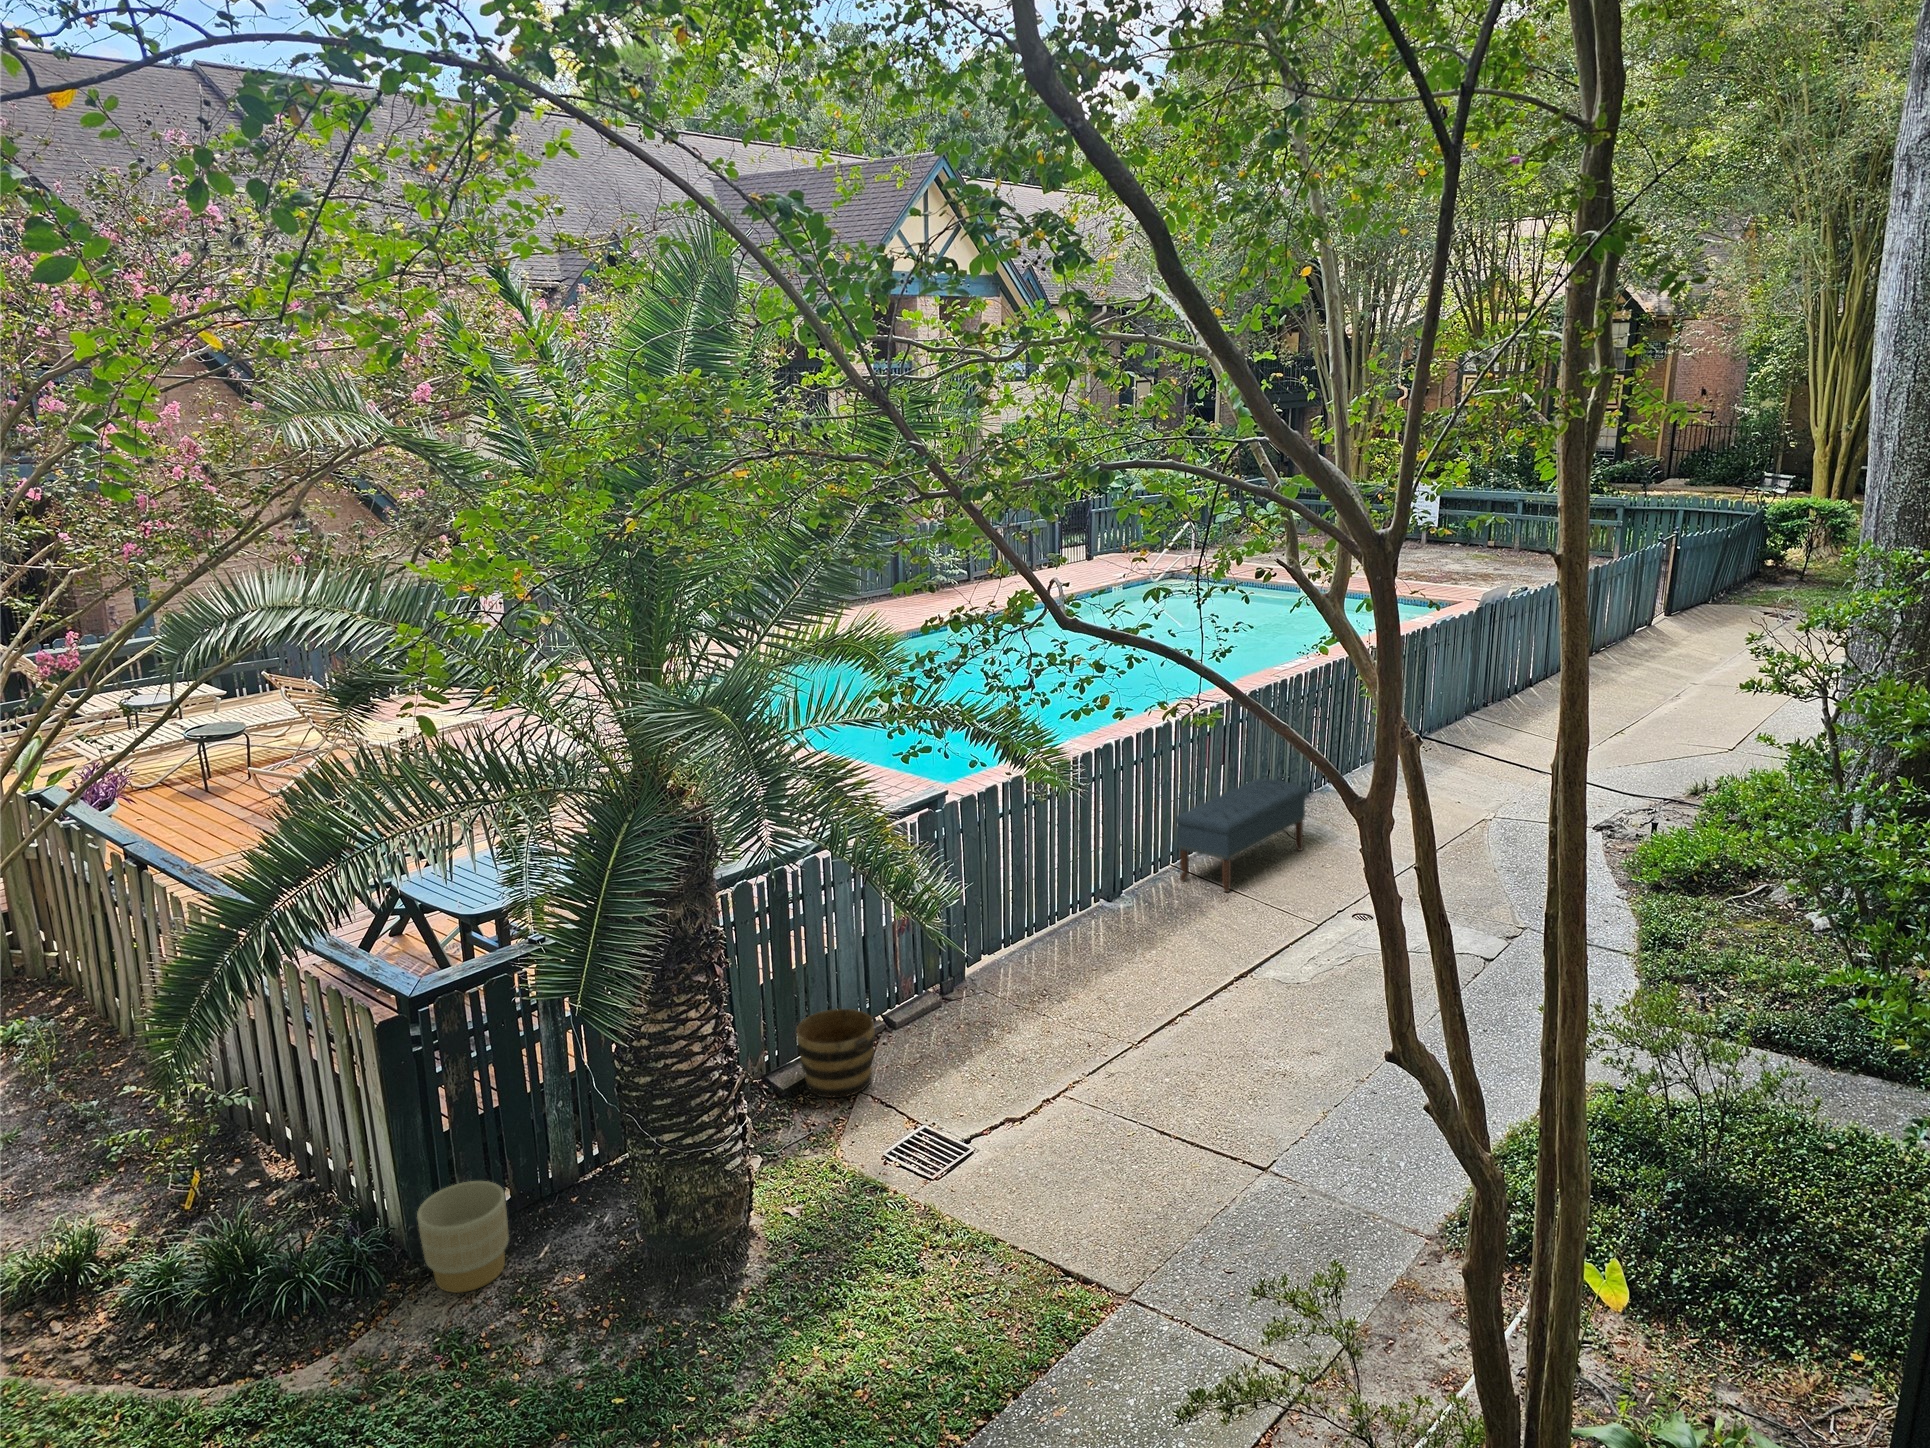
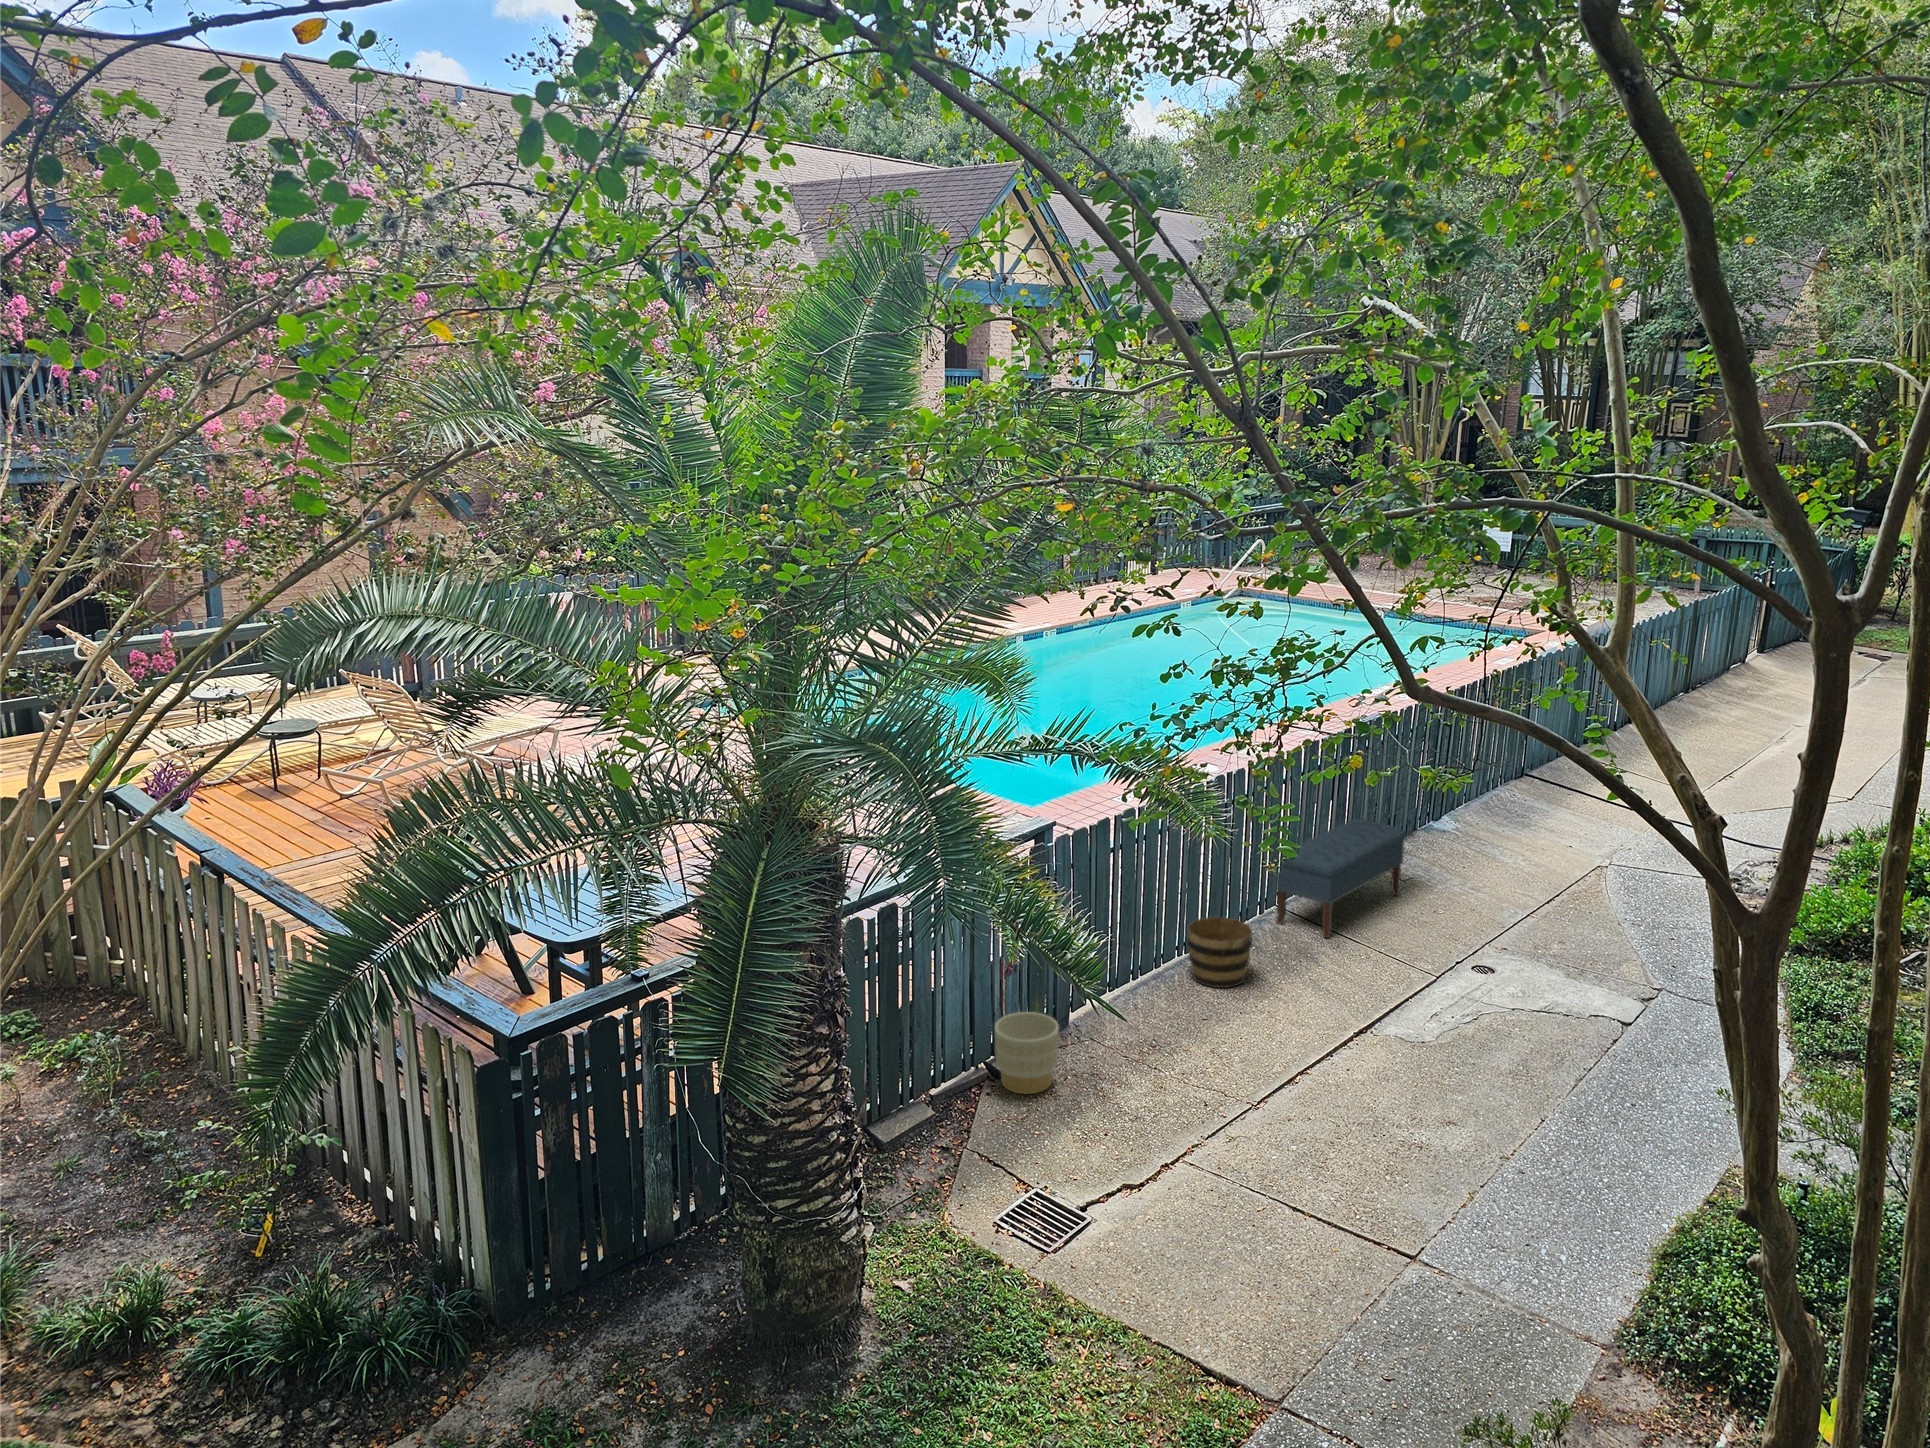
bucket: present [796,1009,875,1098] -> present [1187,917,1253,988]
planter: present [417,1181,509,1293] -> present [995,1012,1059,1094]

